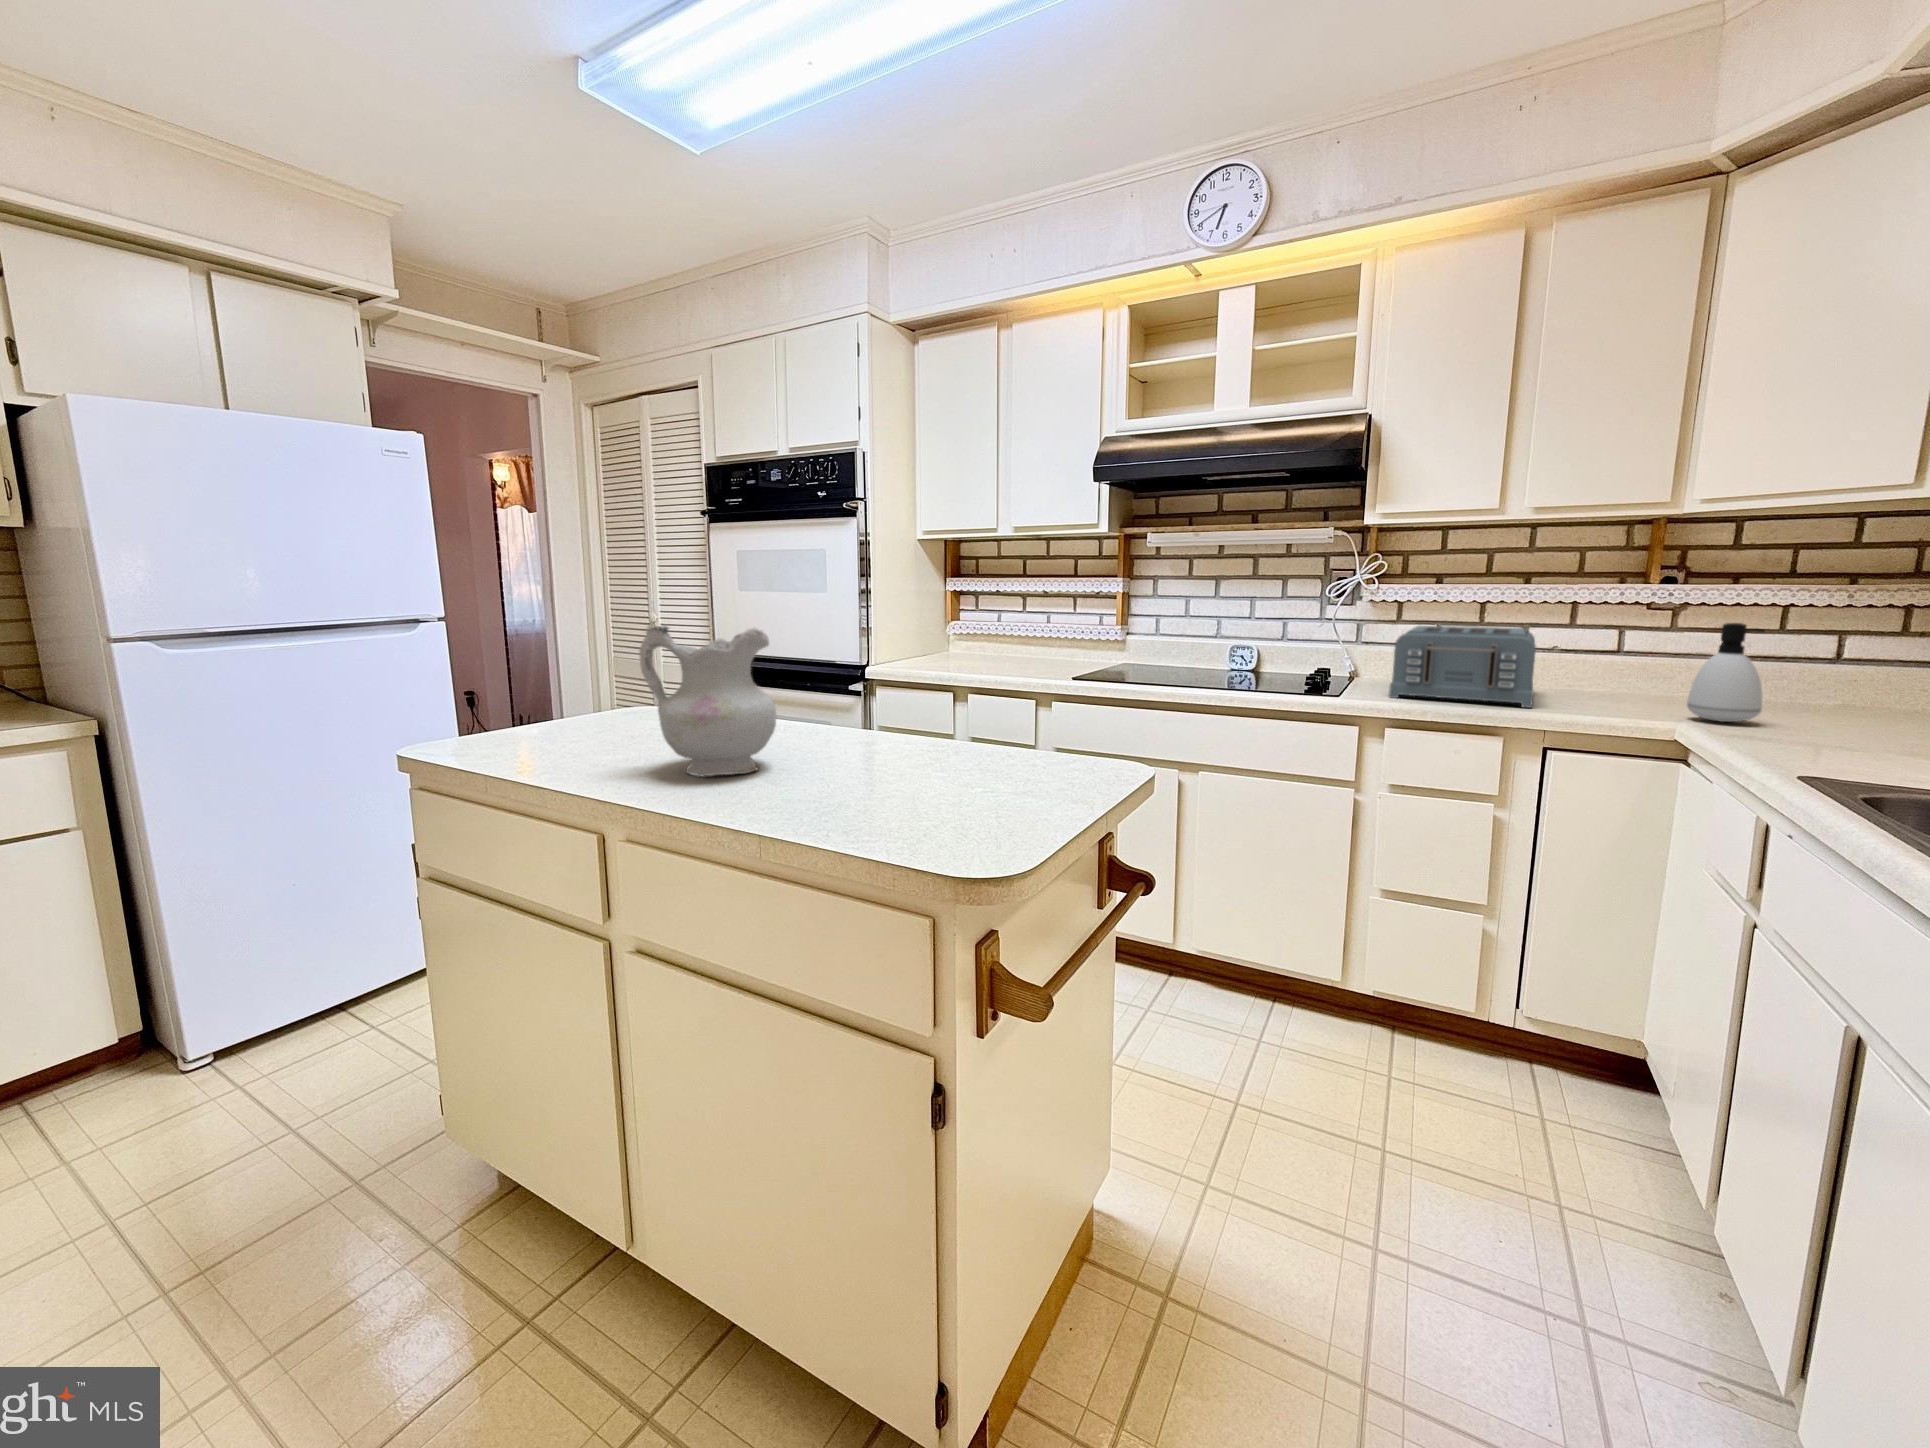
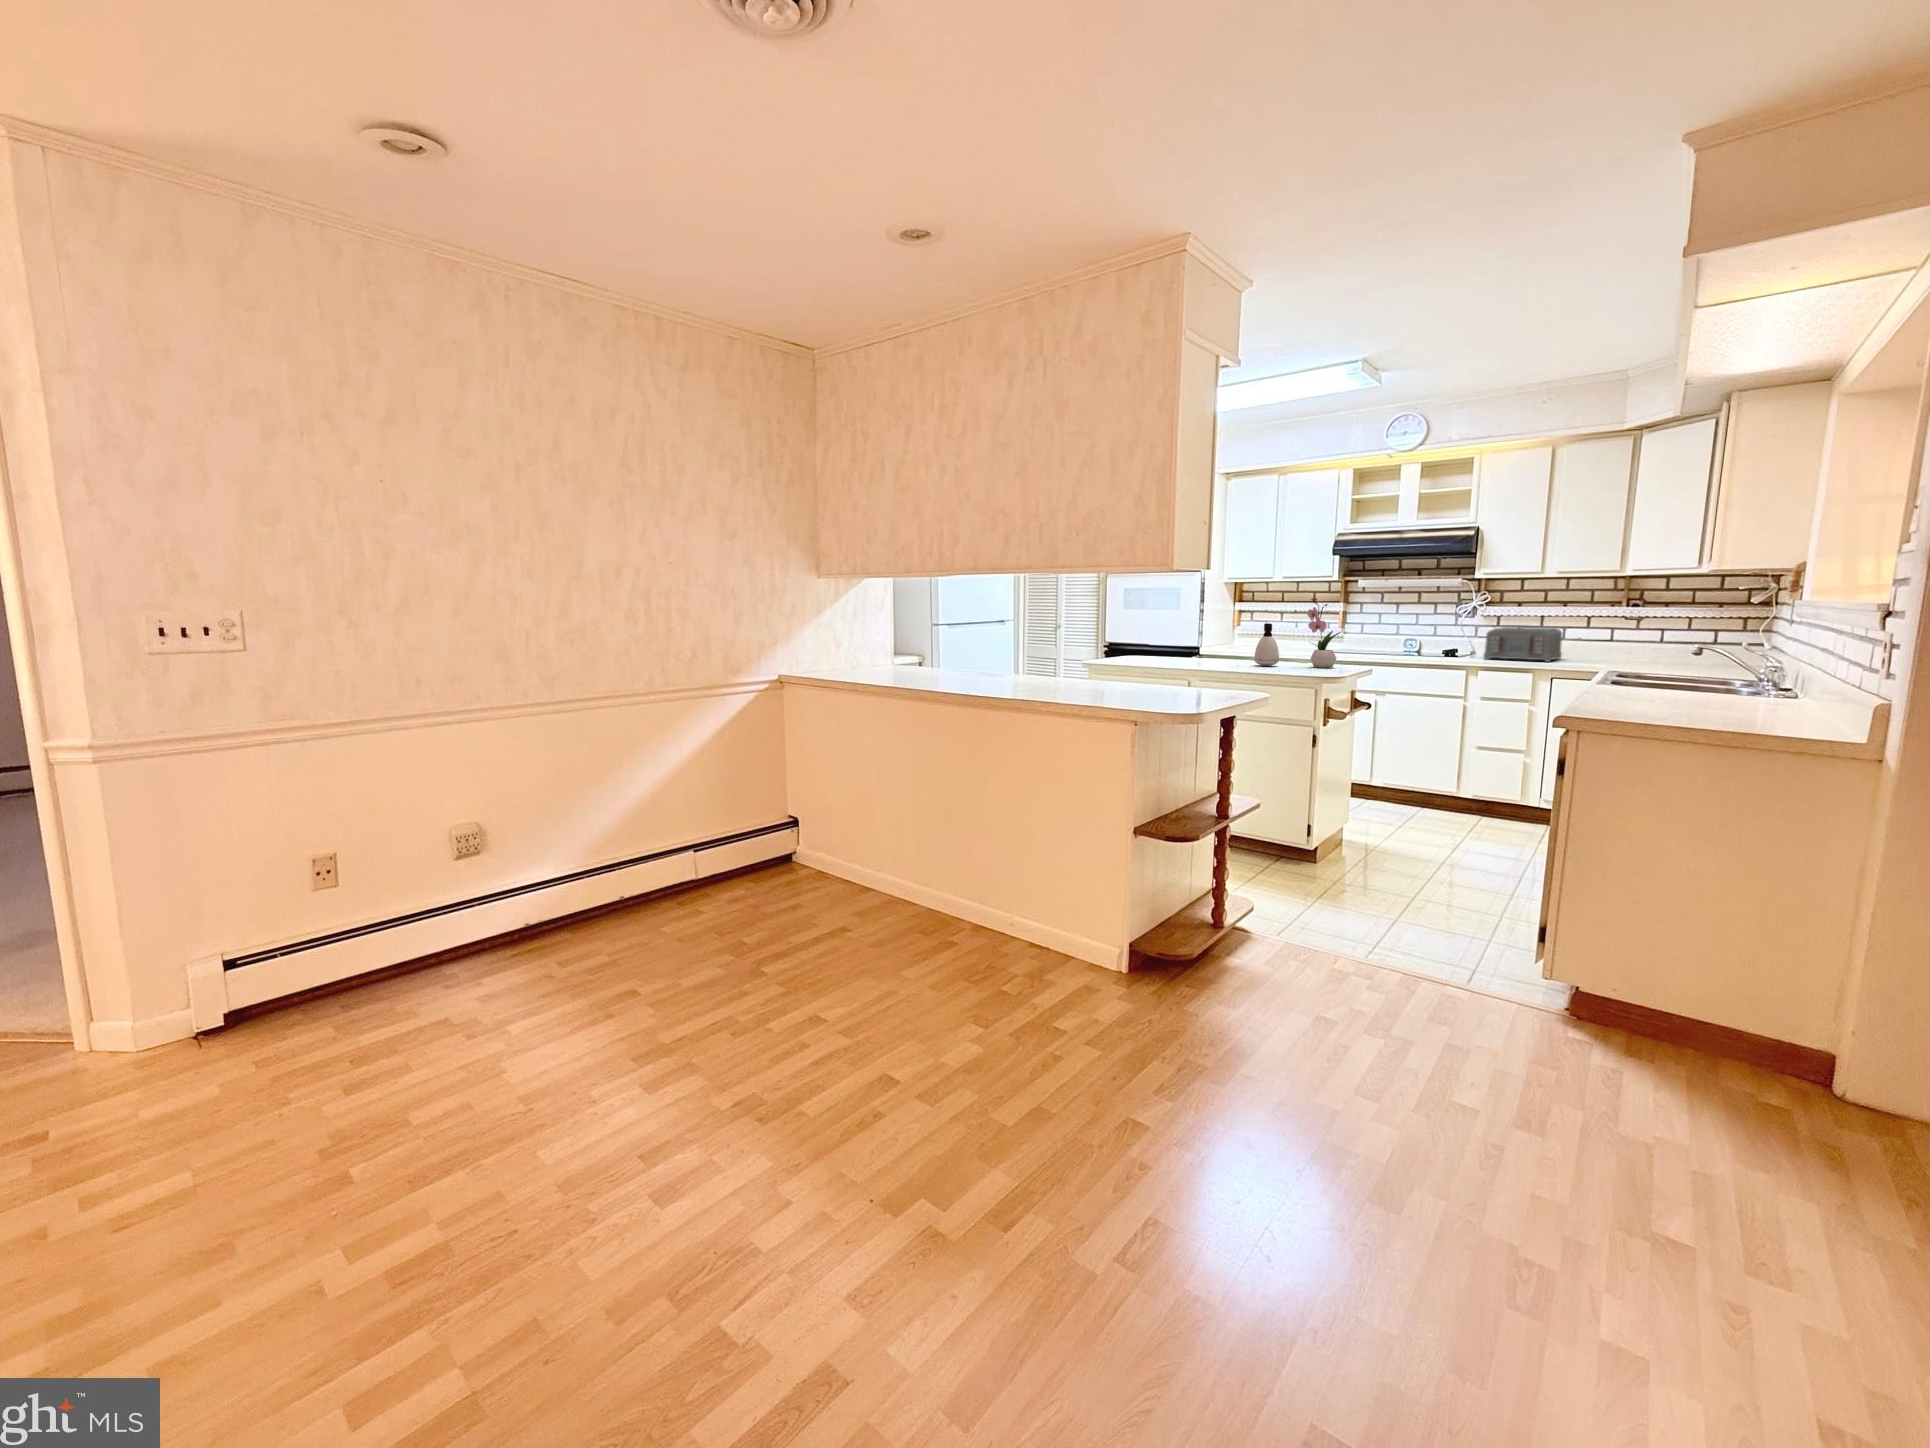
flower arrangement: none [975,561,1071,772] -> present [1307,598,1341,668]
soap dispenser: present [1687,623,1764,722] -> present [1254,623,1279,666]
ceramic pitcher: present [639,626,776,777] -> none [1192,618,1236,667]

